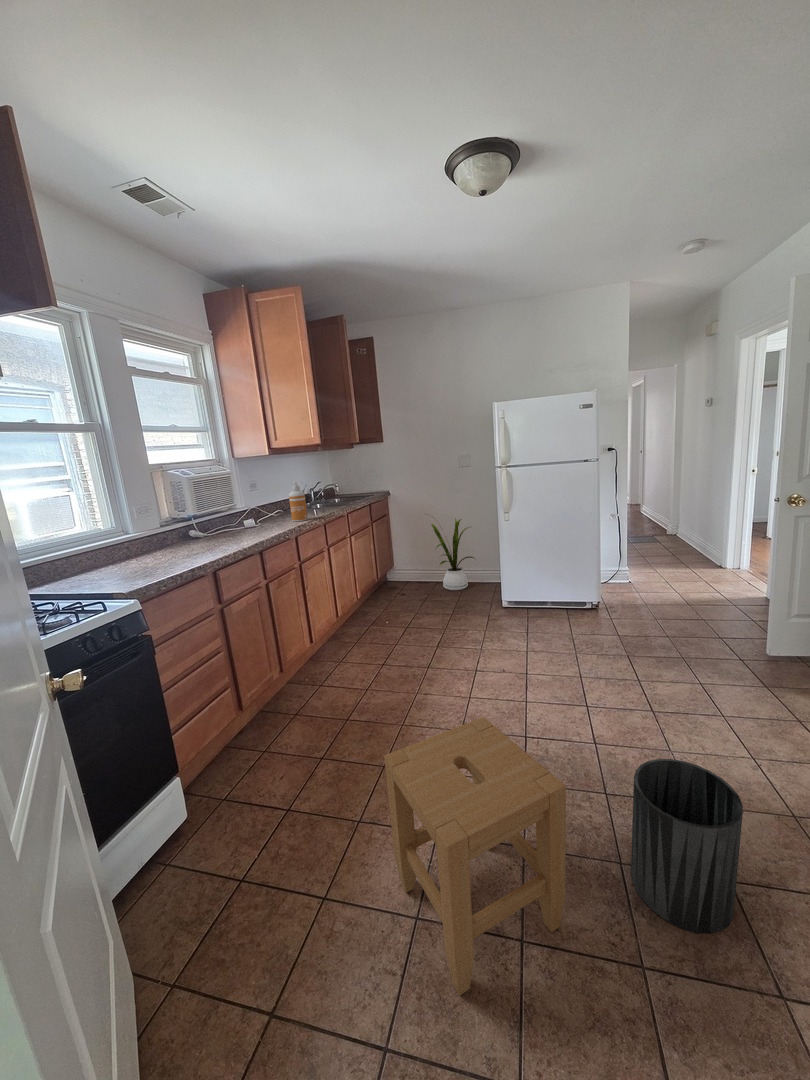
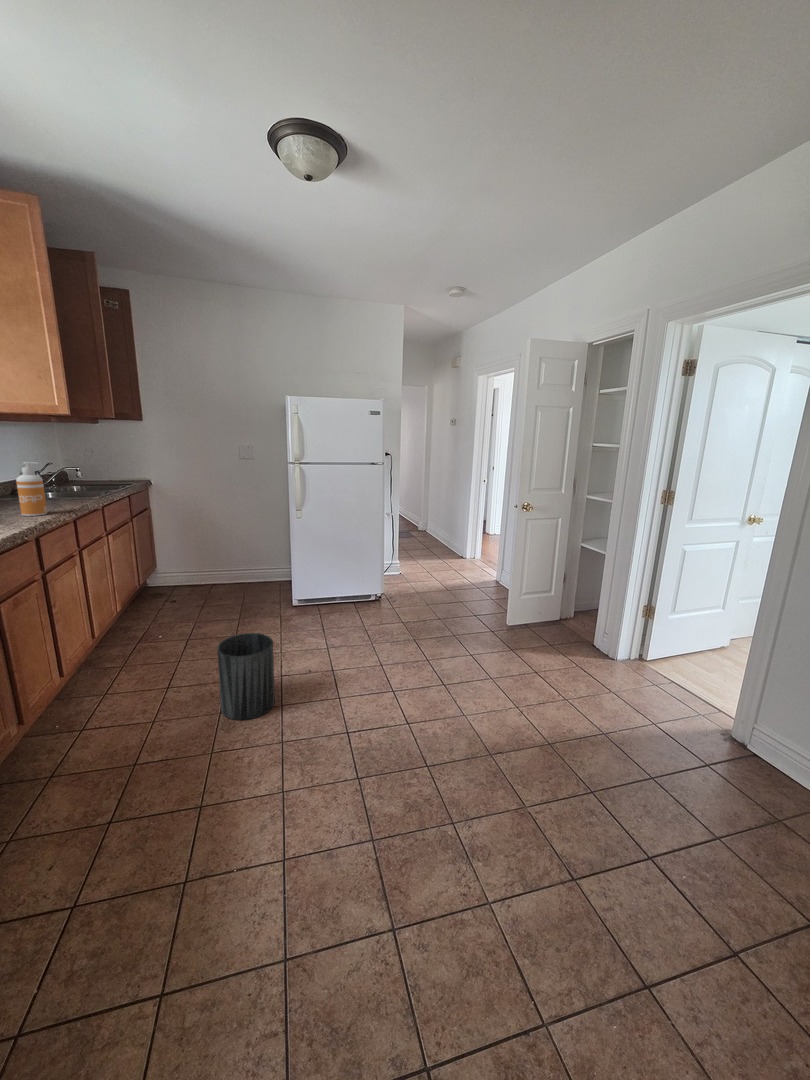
house plant: present [431,519,475,590] -> none [196,508,260,593]
stool: present [384,717,566,995] -> none [245,723,435,1015]
trash can: present [631,759,743,933] -> present [217,633,275,720]

